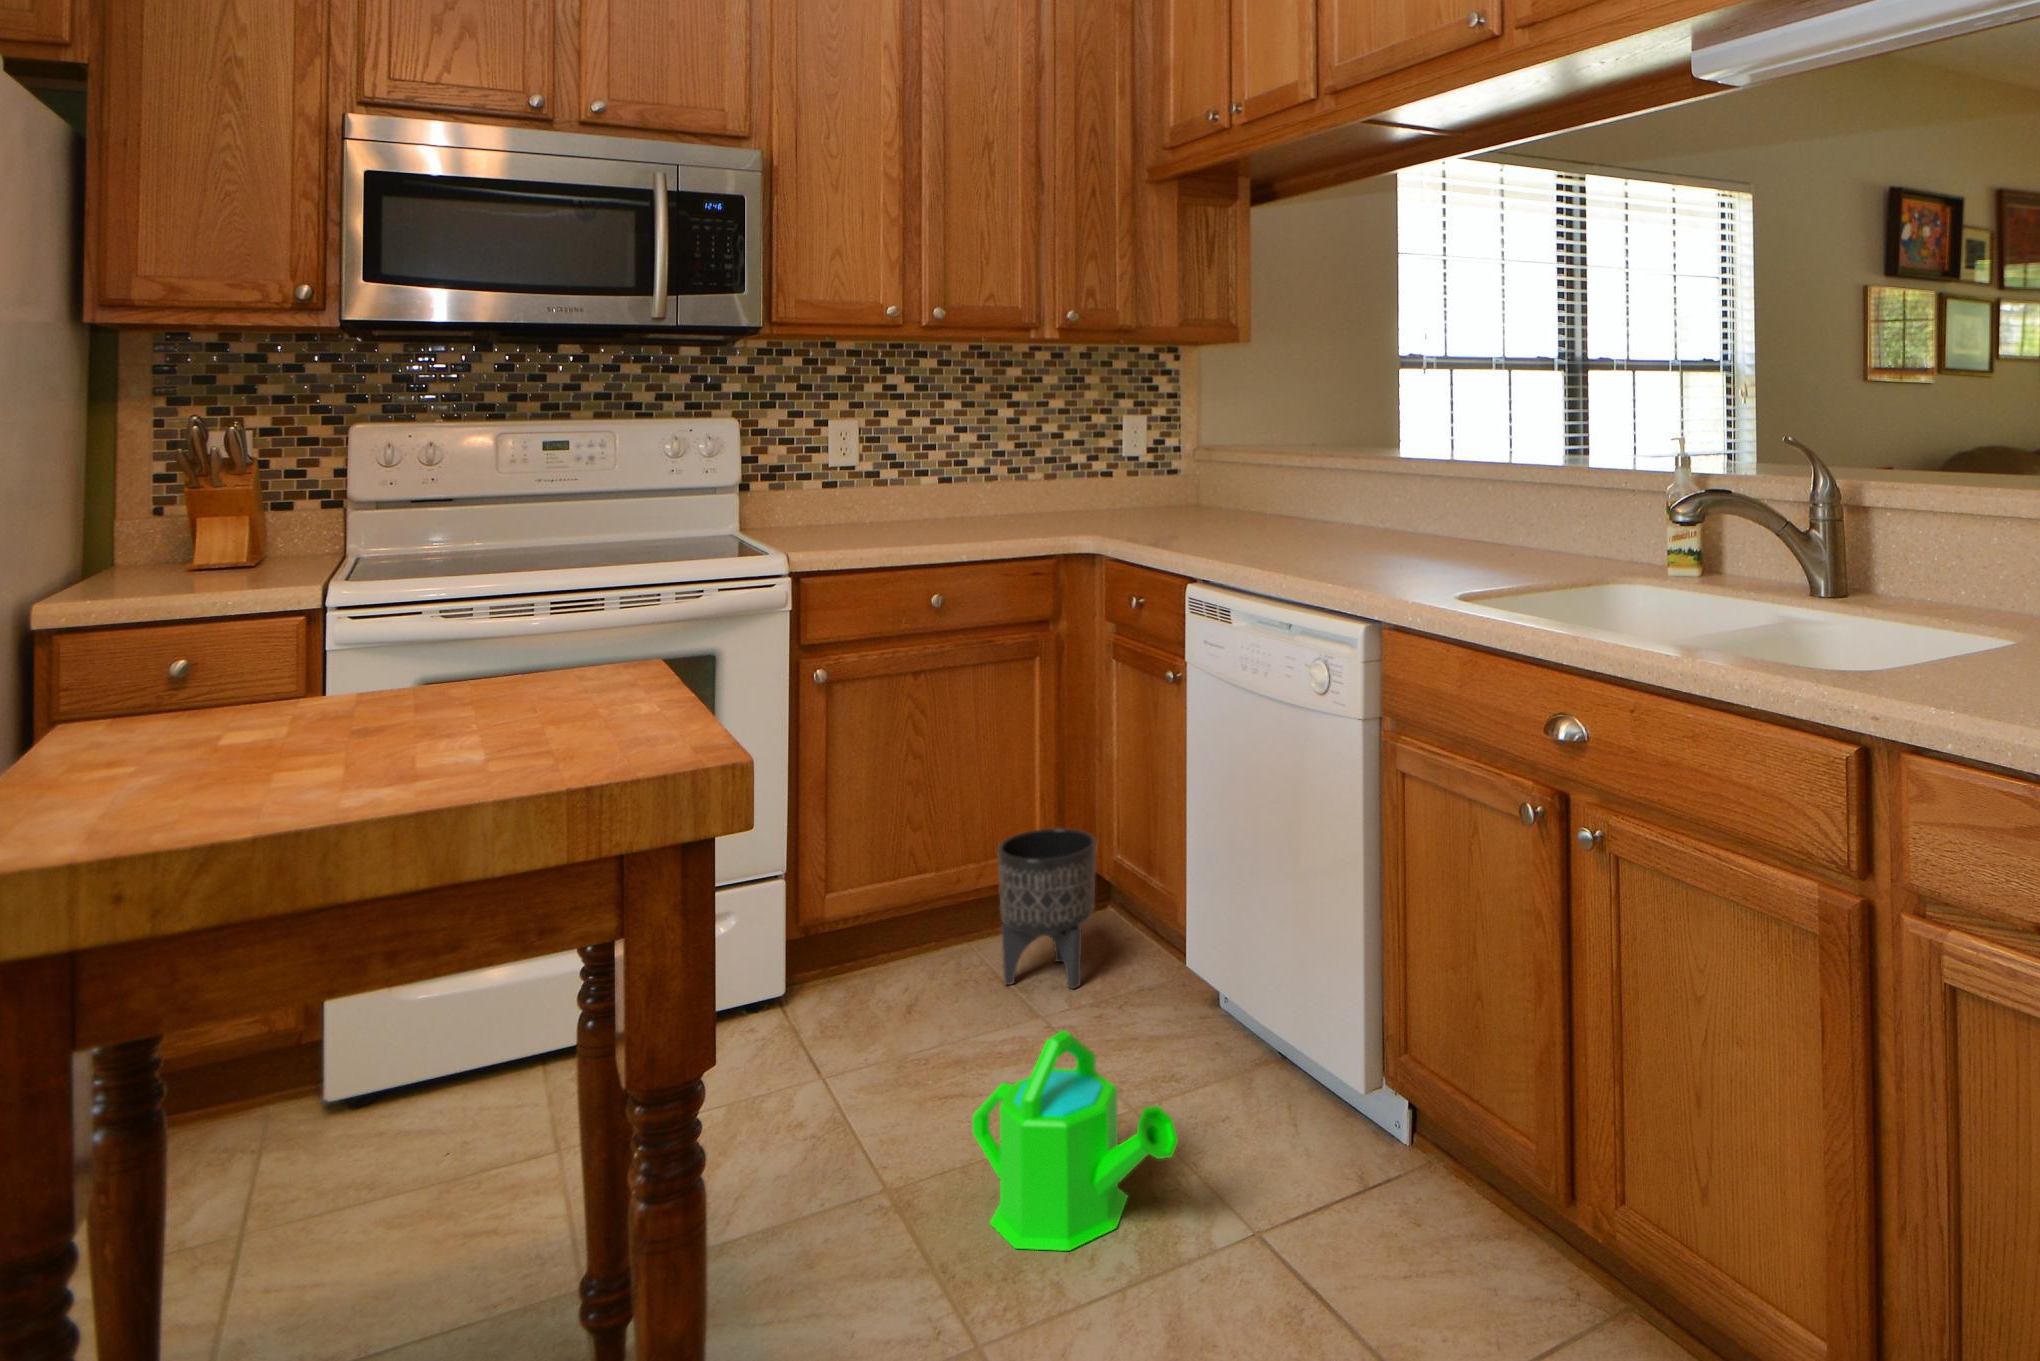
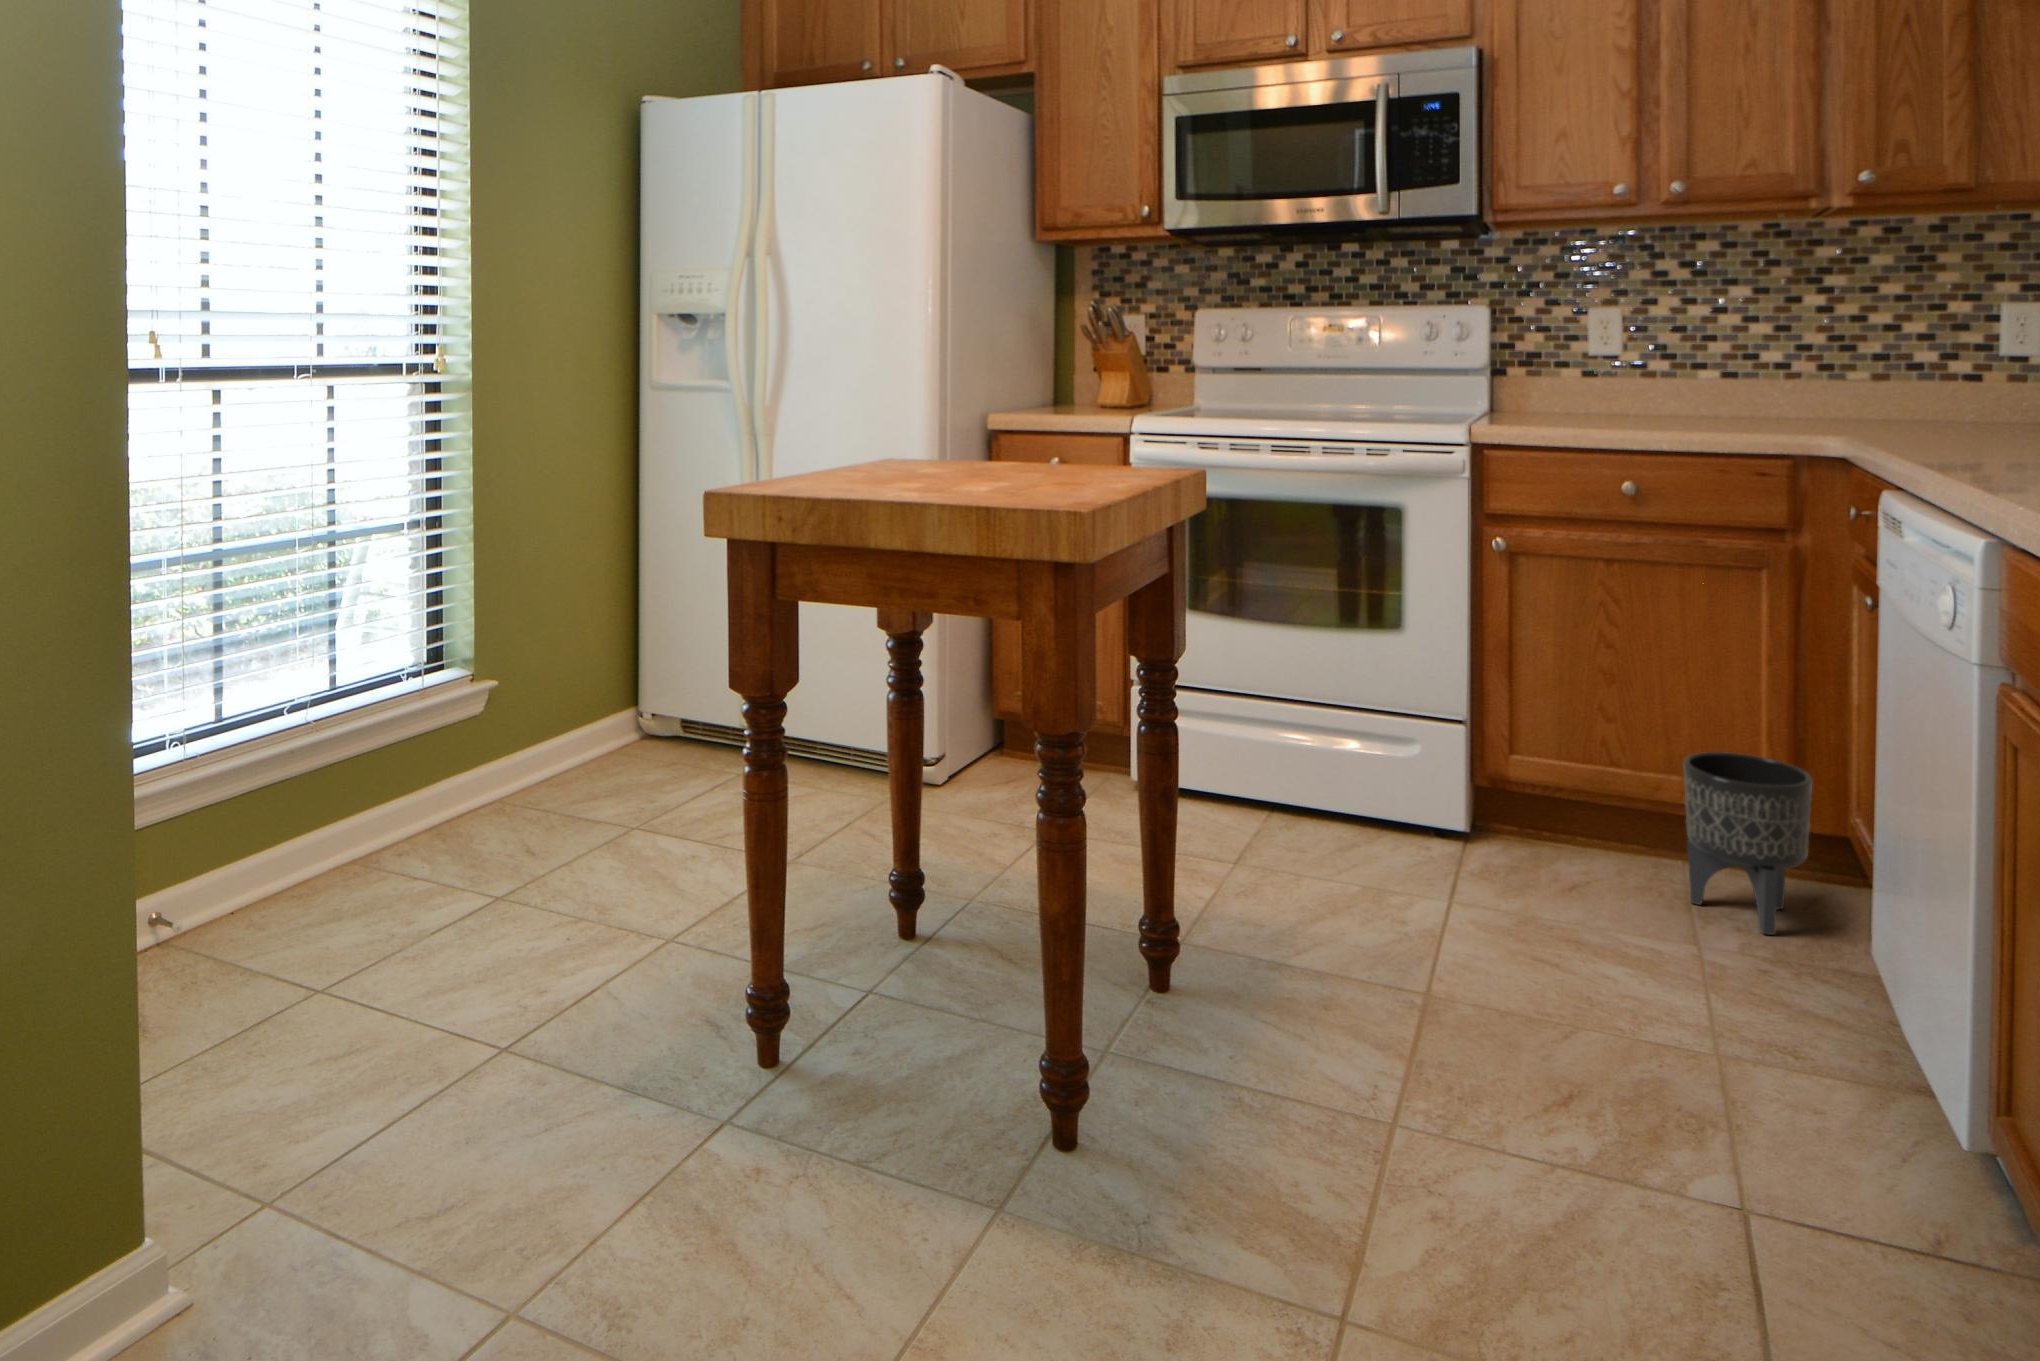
watering can: present [972,1030,1178,1251] -> none [1499,907,1674,1123]

